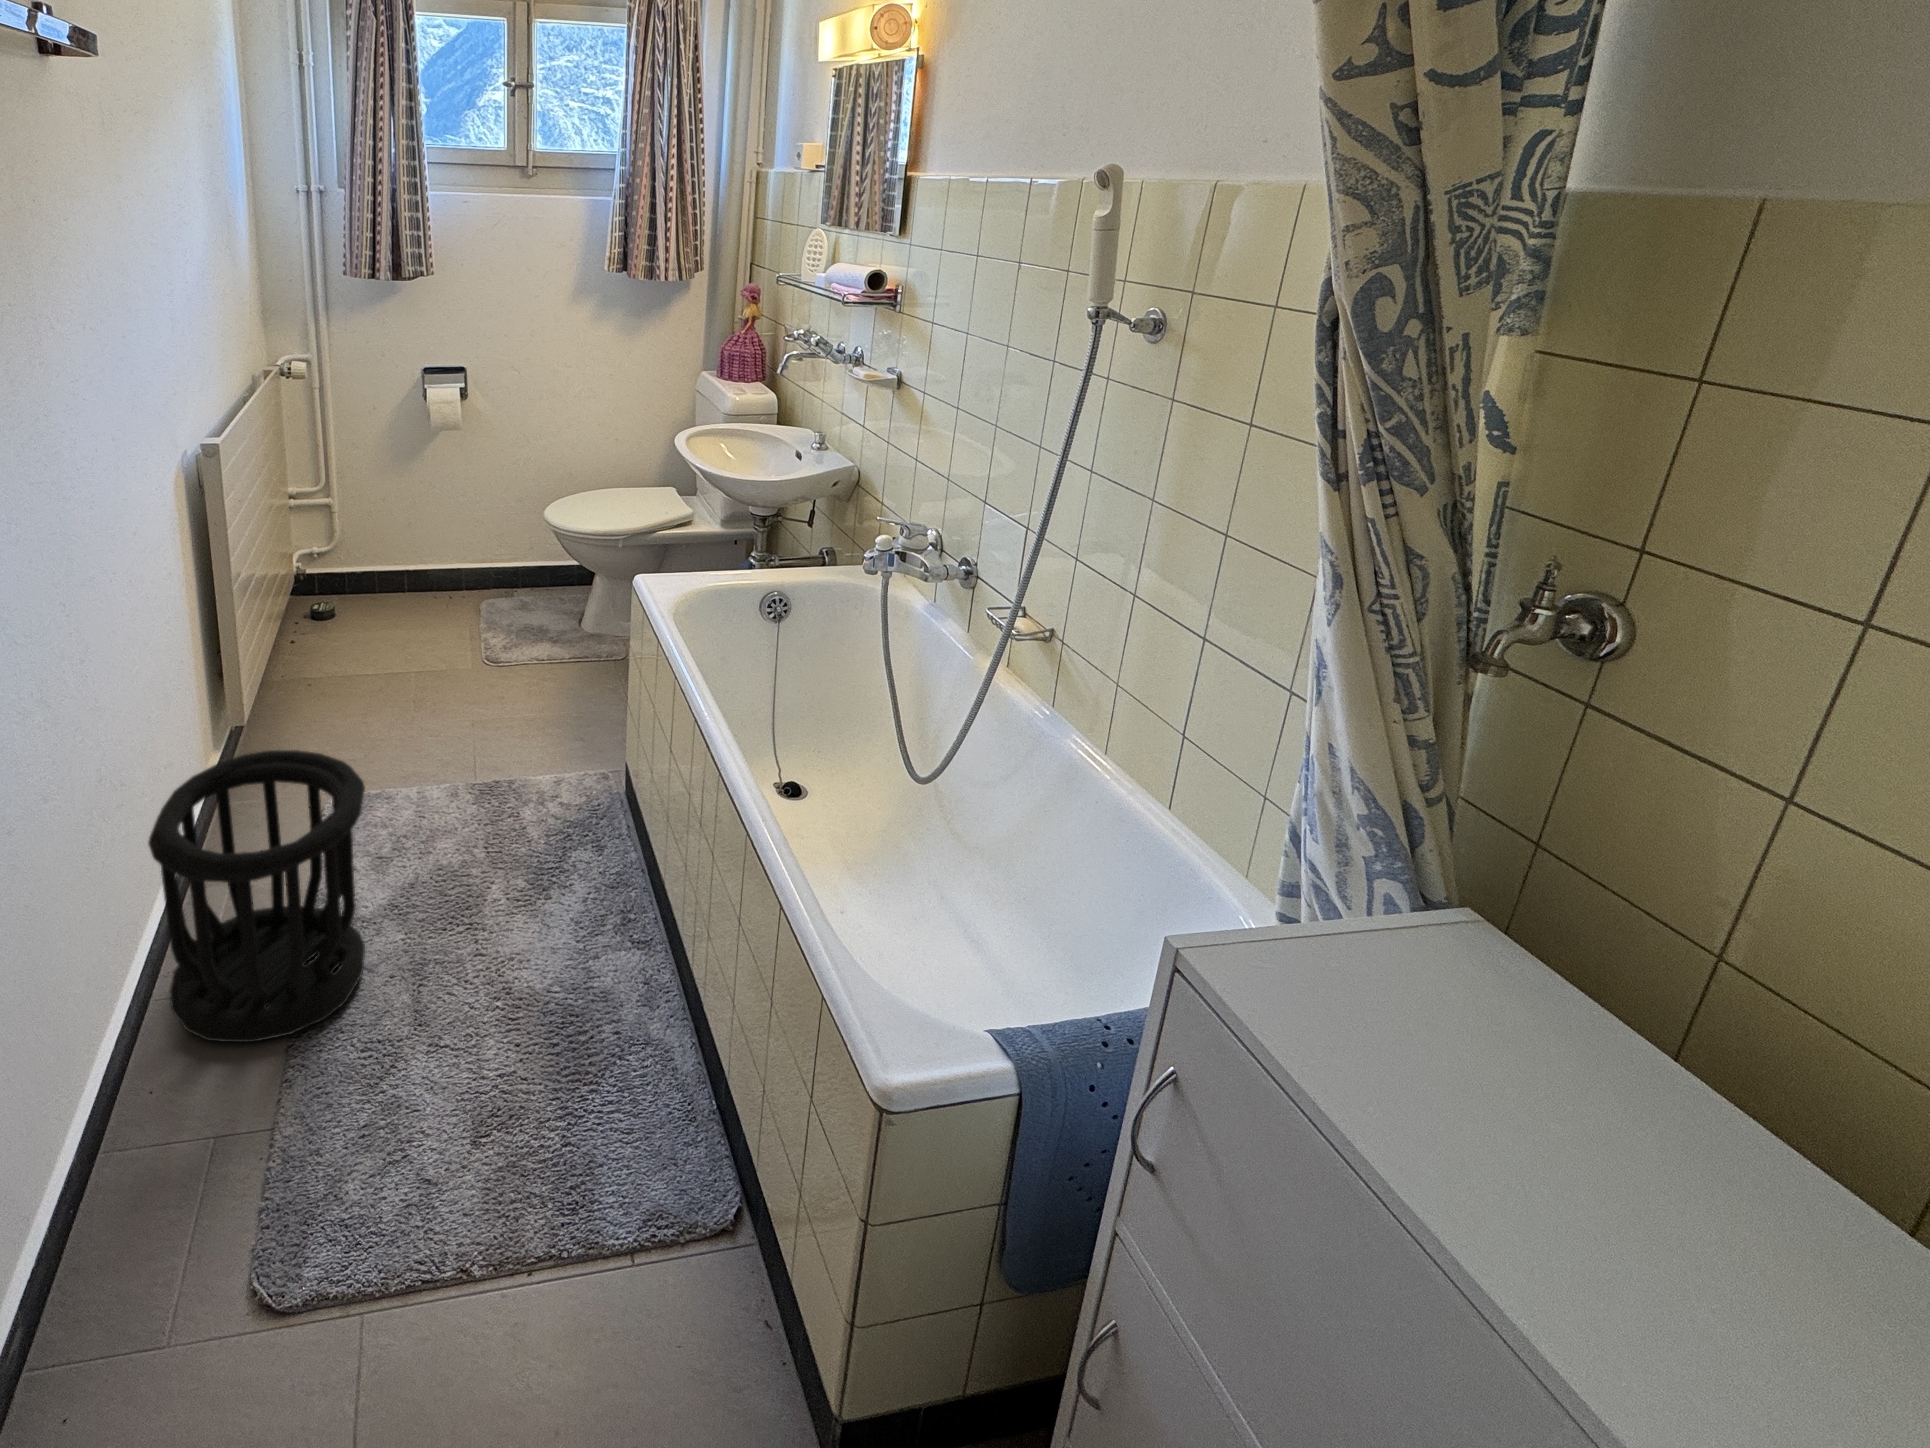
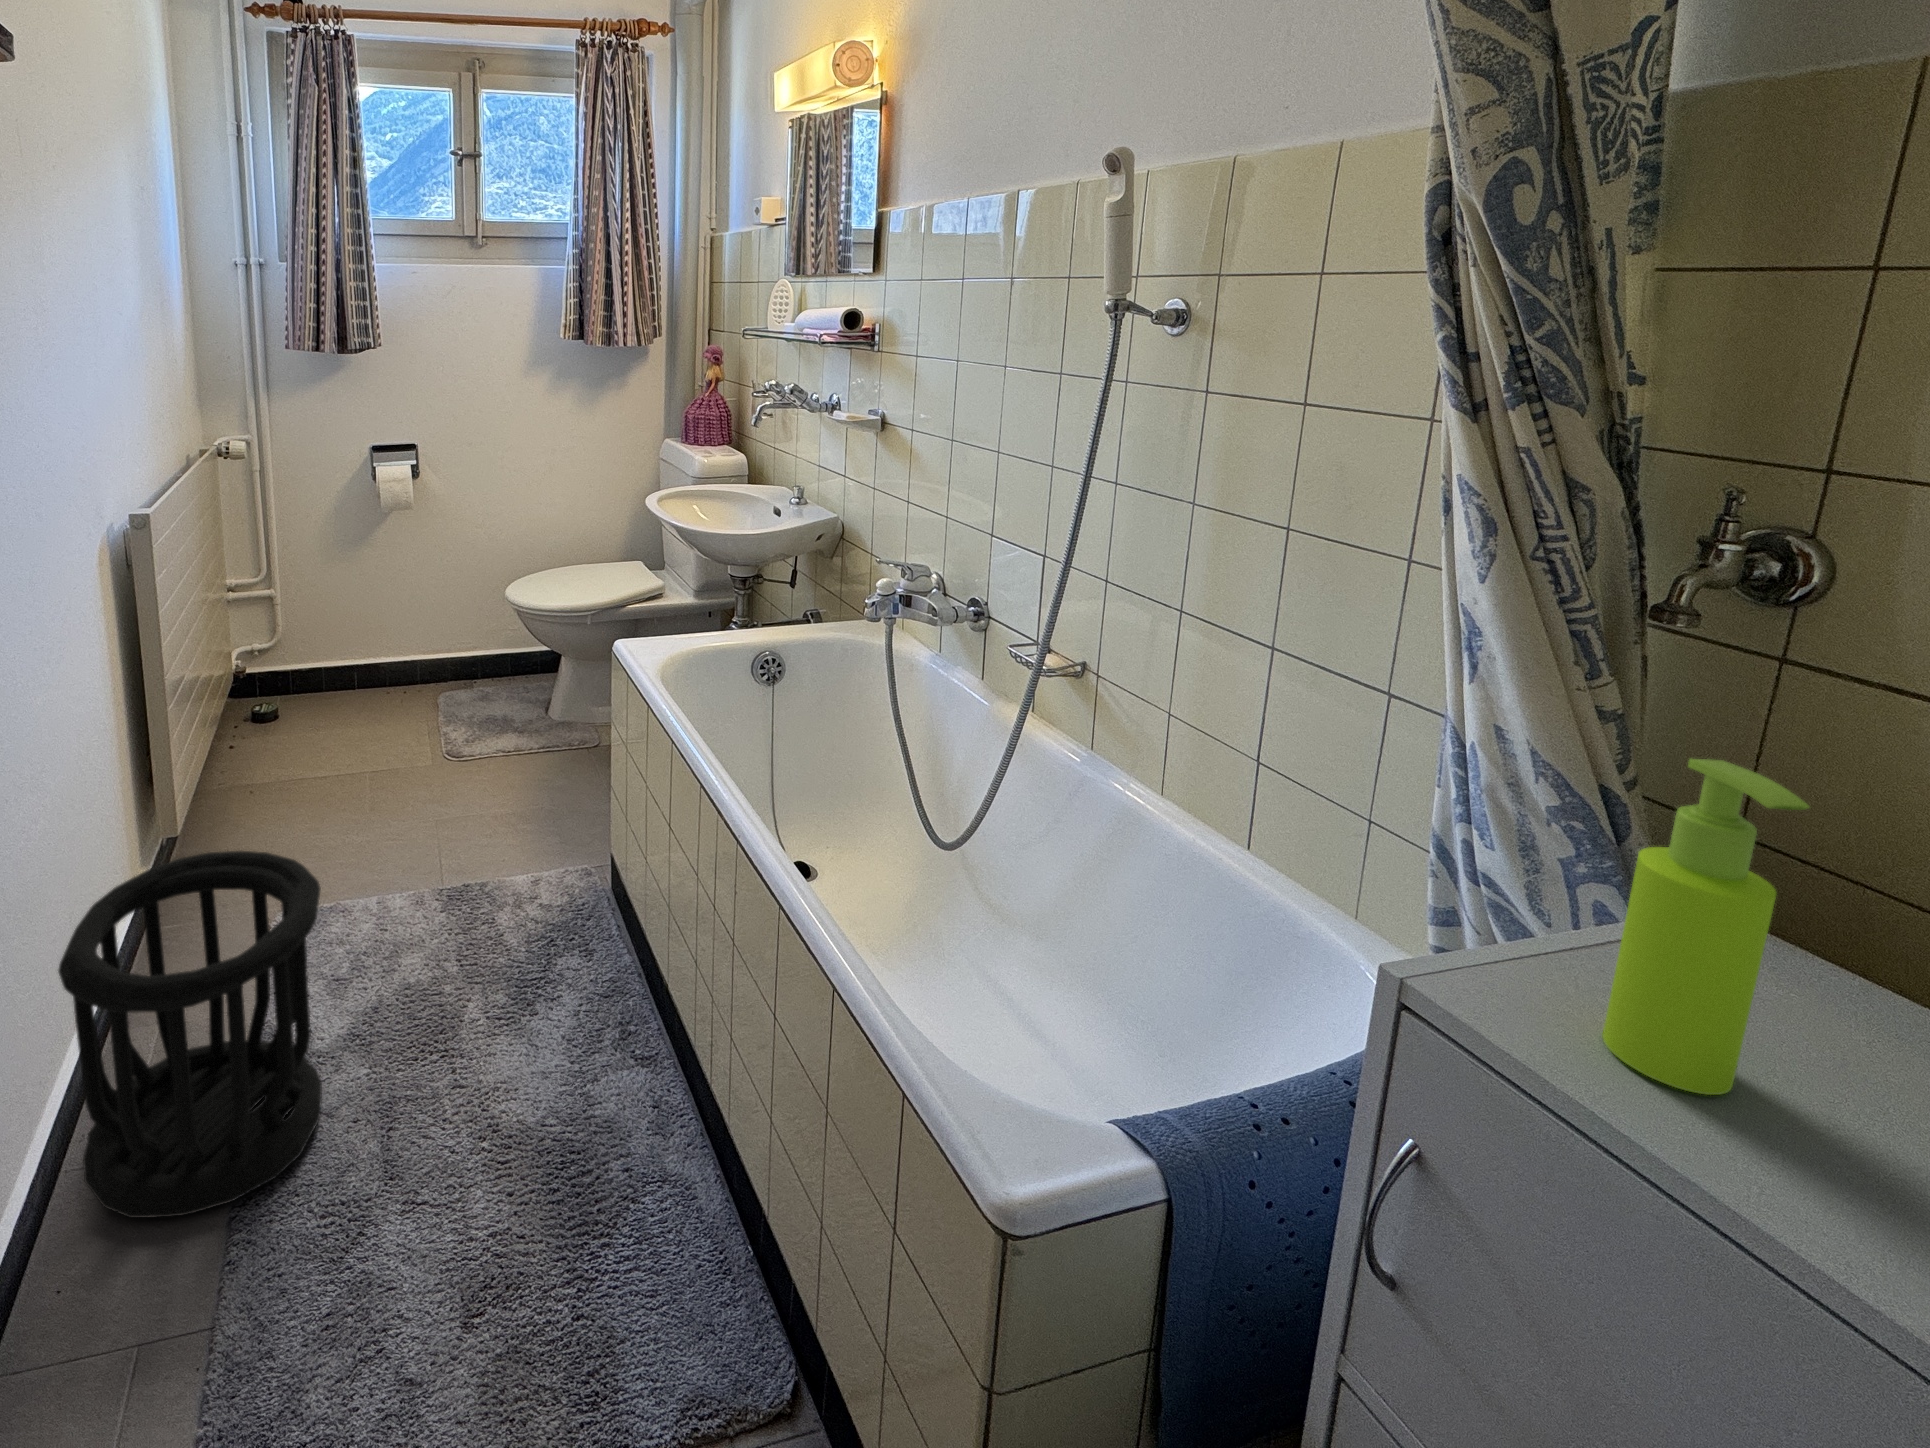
soap dispenser: none [1326,801,1472,1050] -> present [1602,759,1809,1095]

